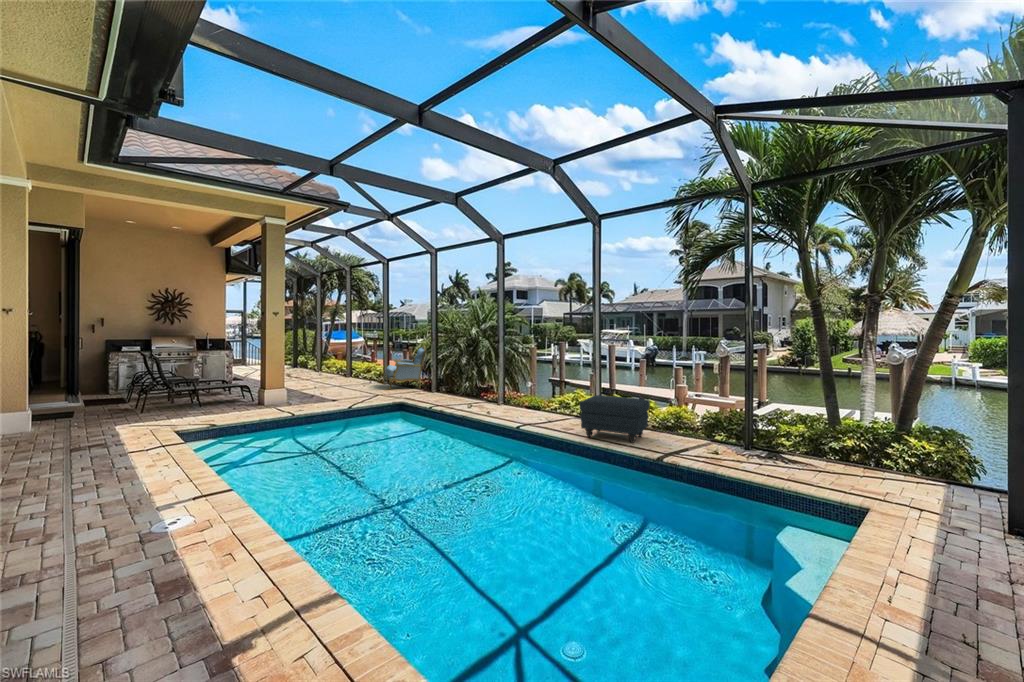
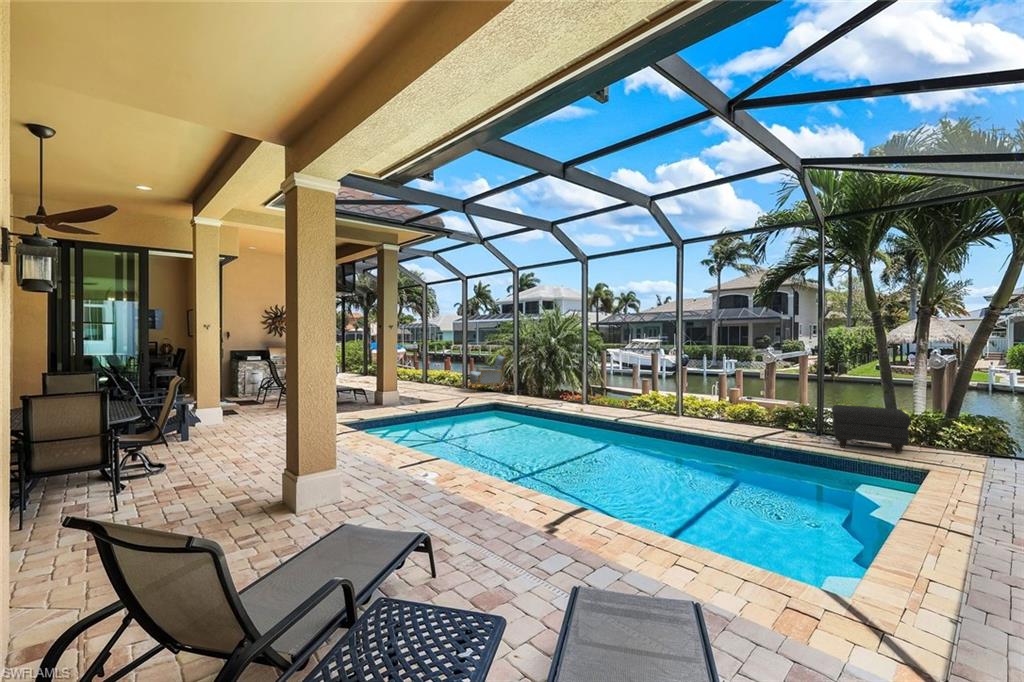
ottoman: present [579,395,650,443] -> present [832,405,911,454]

